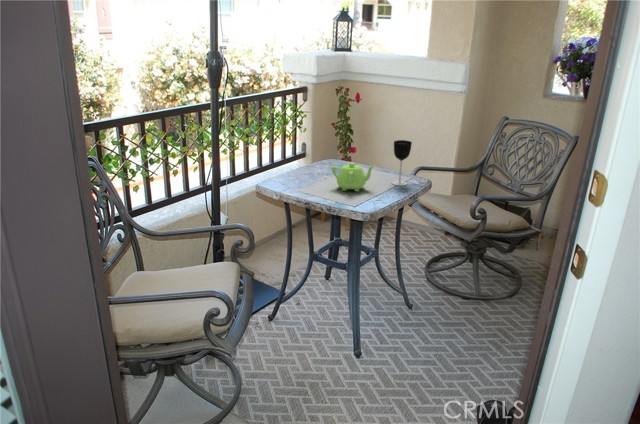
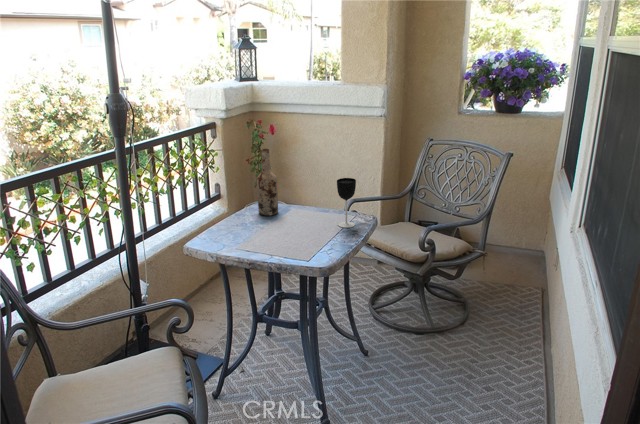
wine bottle: none [326,109,344,169] -> present [257,149,278,216]
teapot: present [332,163,375,192] -> none [273,209,322,242]

